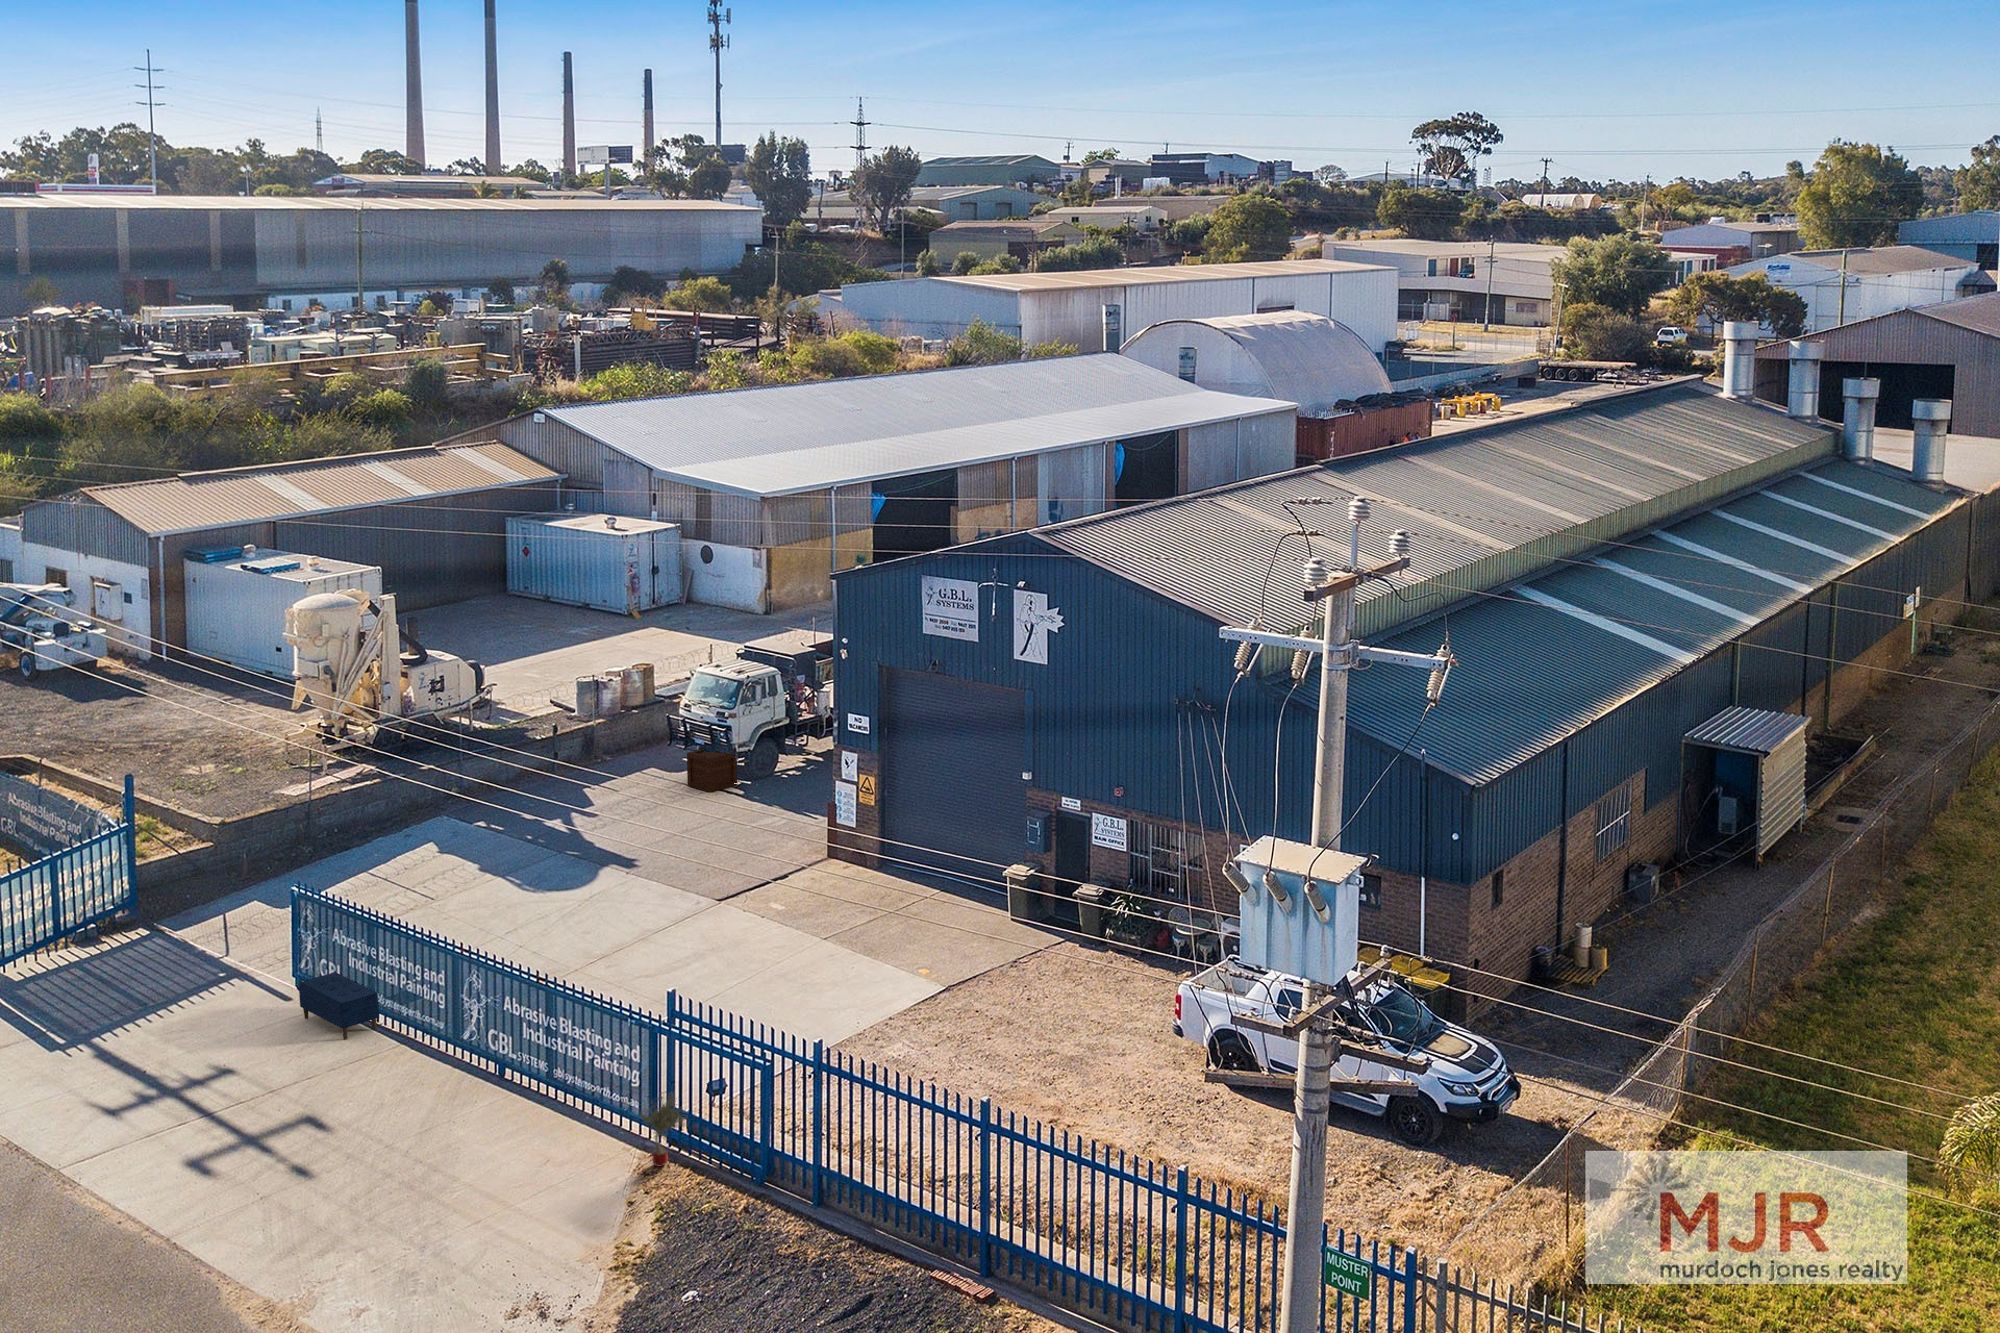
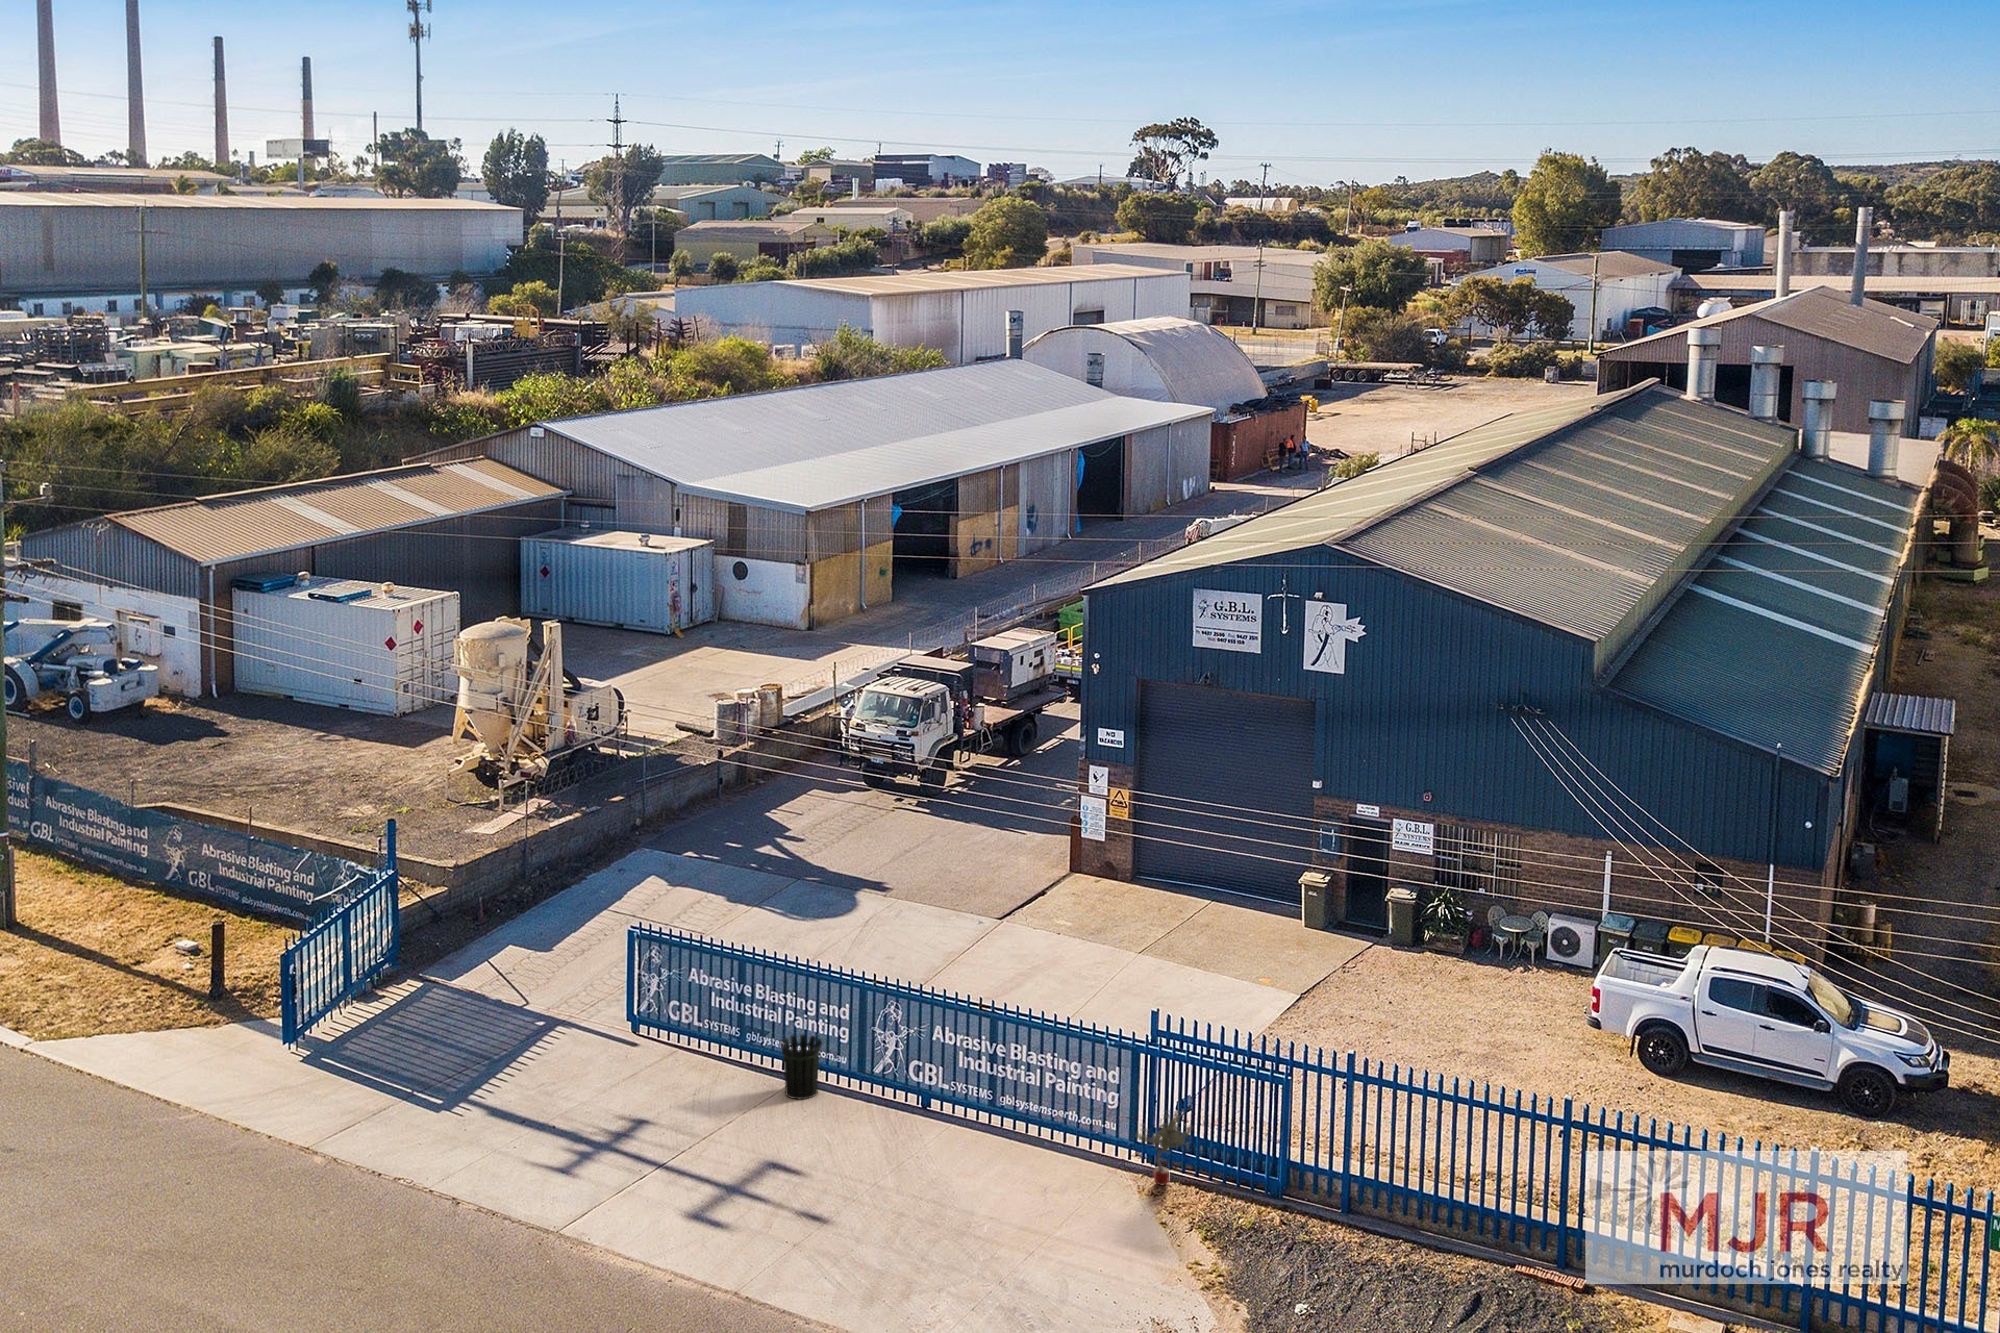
wooden crate: present [687,749,737,792] -> none [862,767,912,814]
bench: present [299,972,379,1040] -> none [666,1014,758,1082]
waste bin: none [375,998,419,1060] -> present [780,1035,822,1099]

